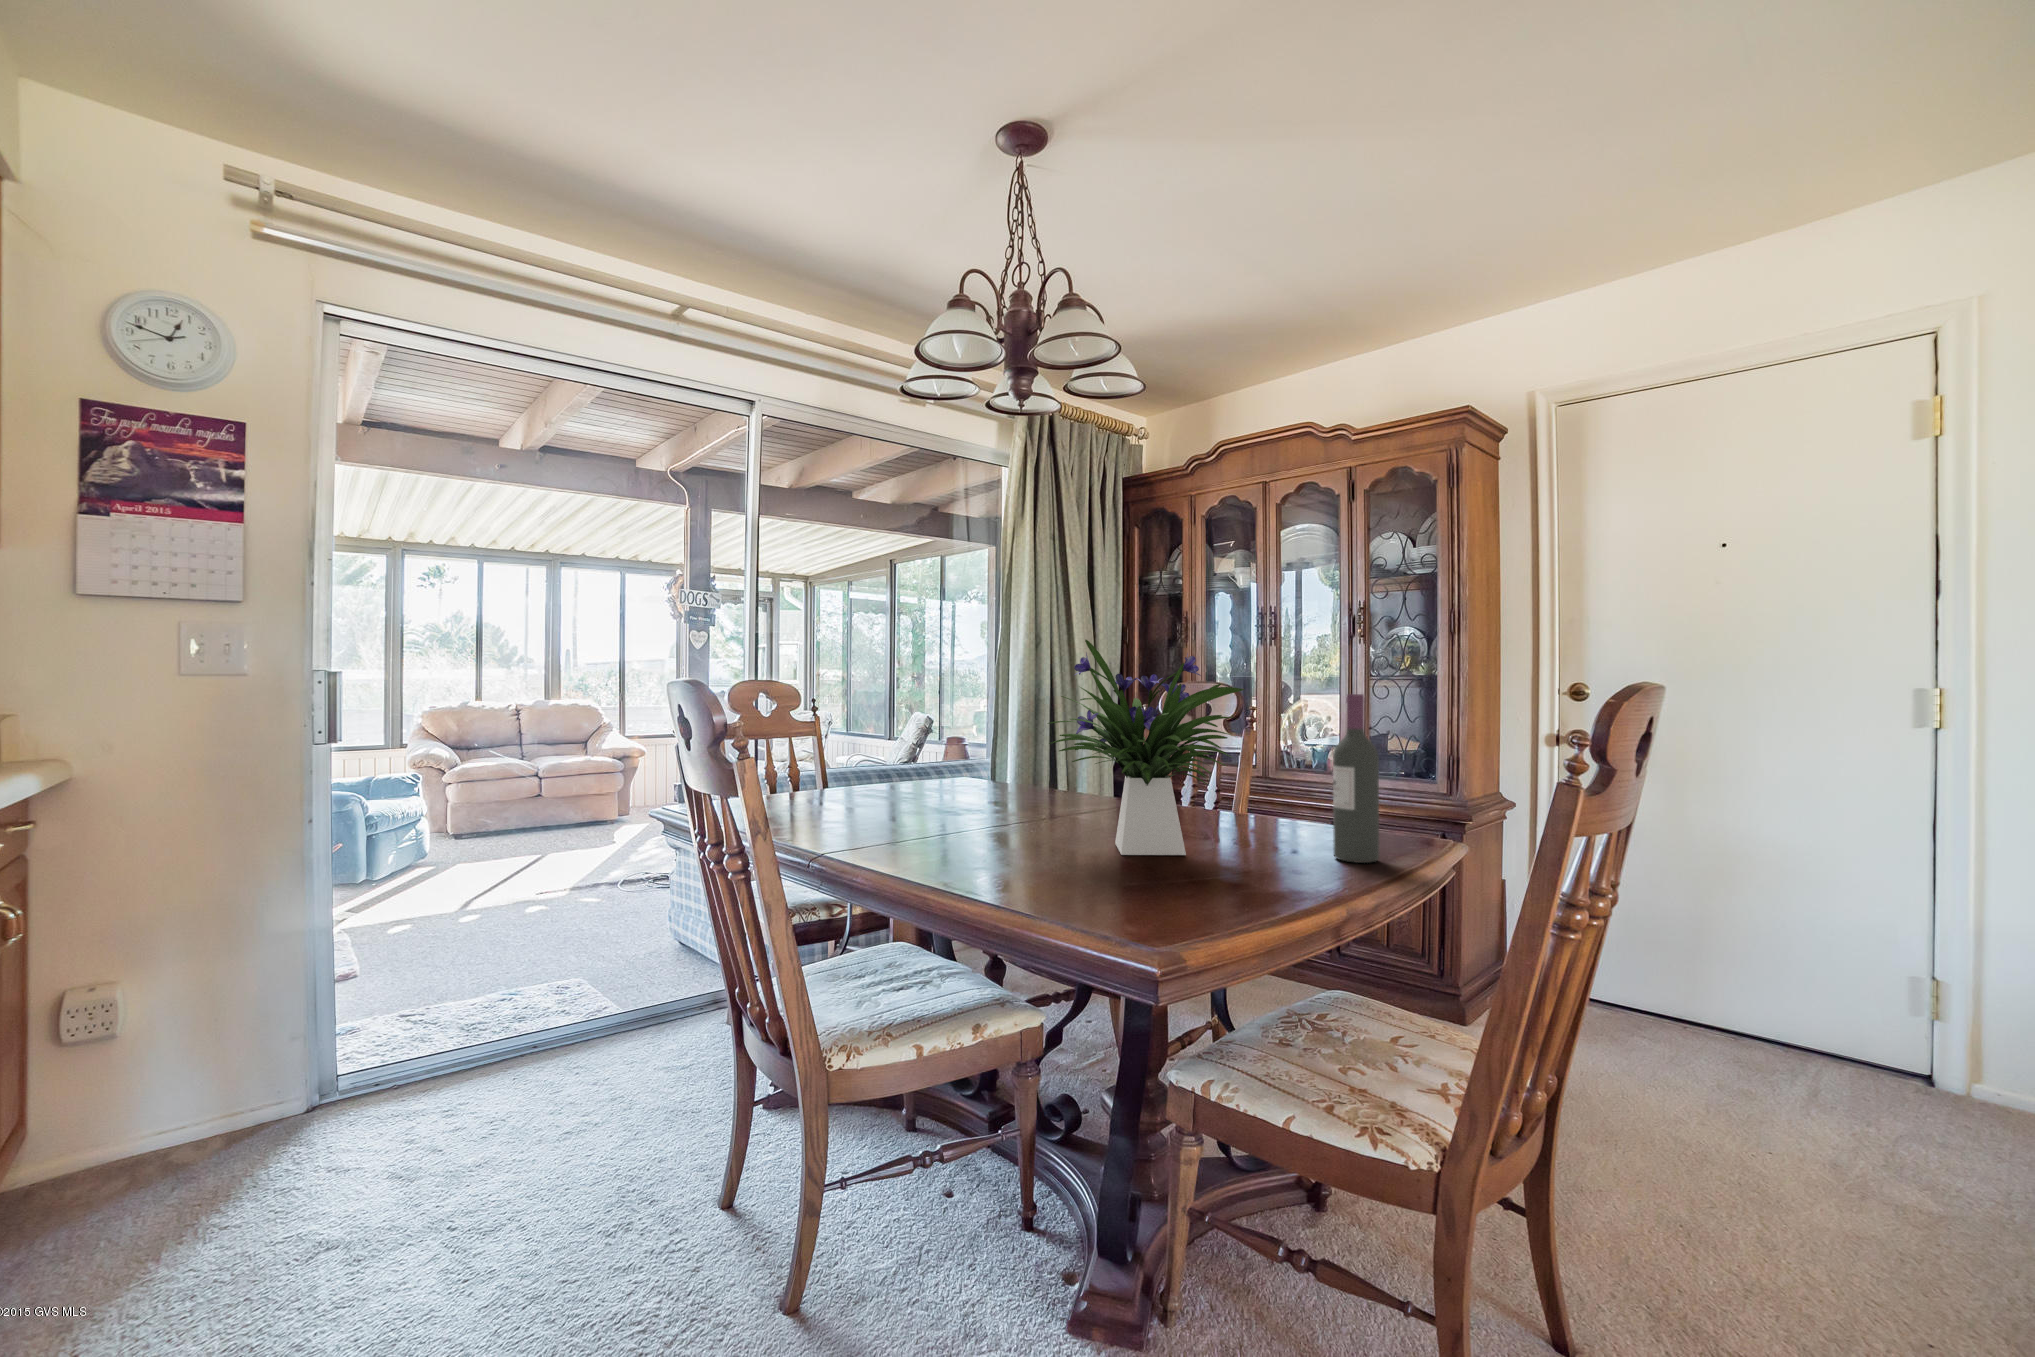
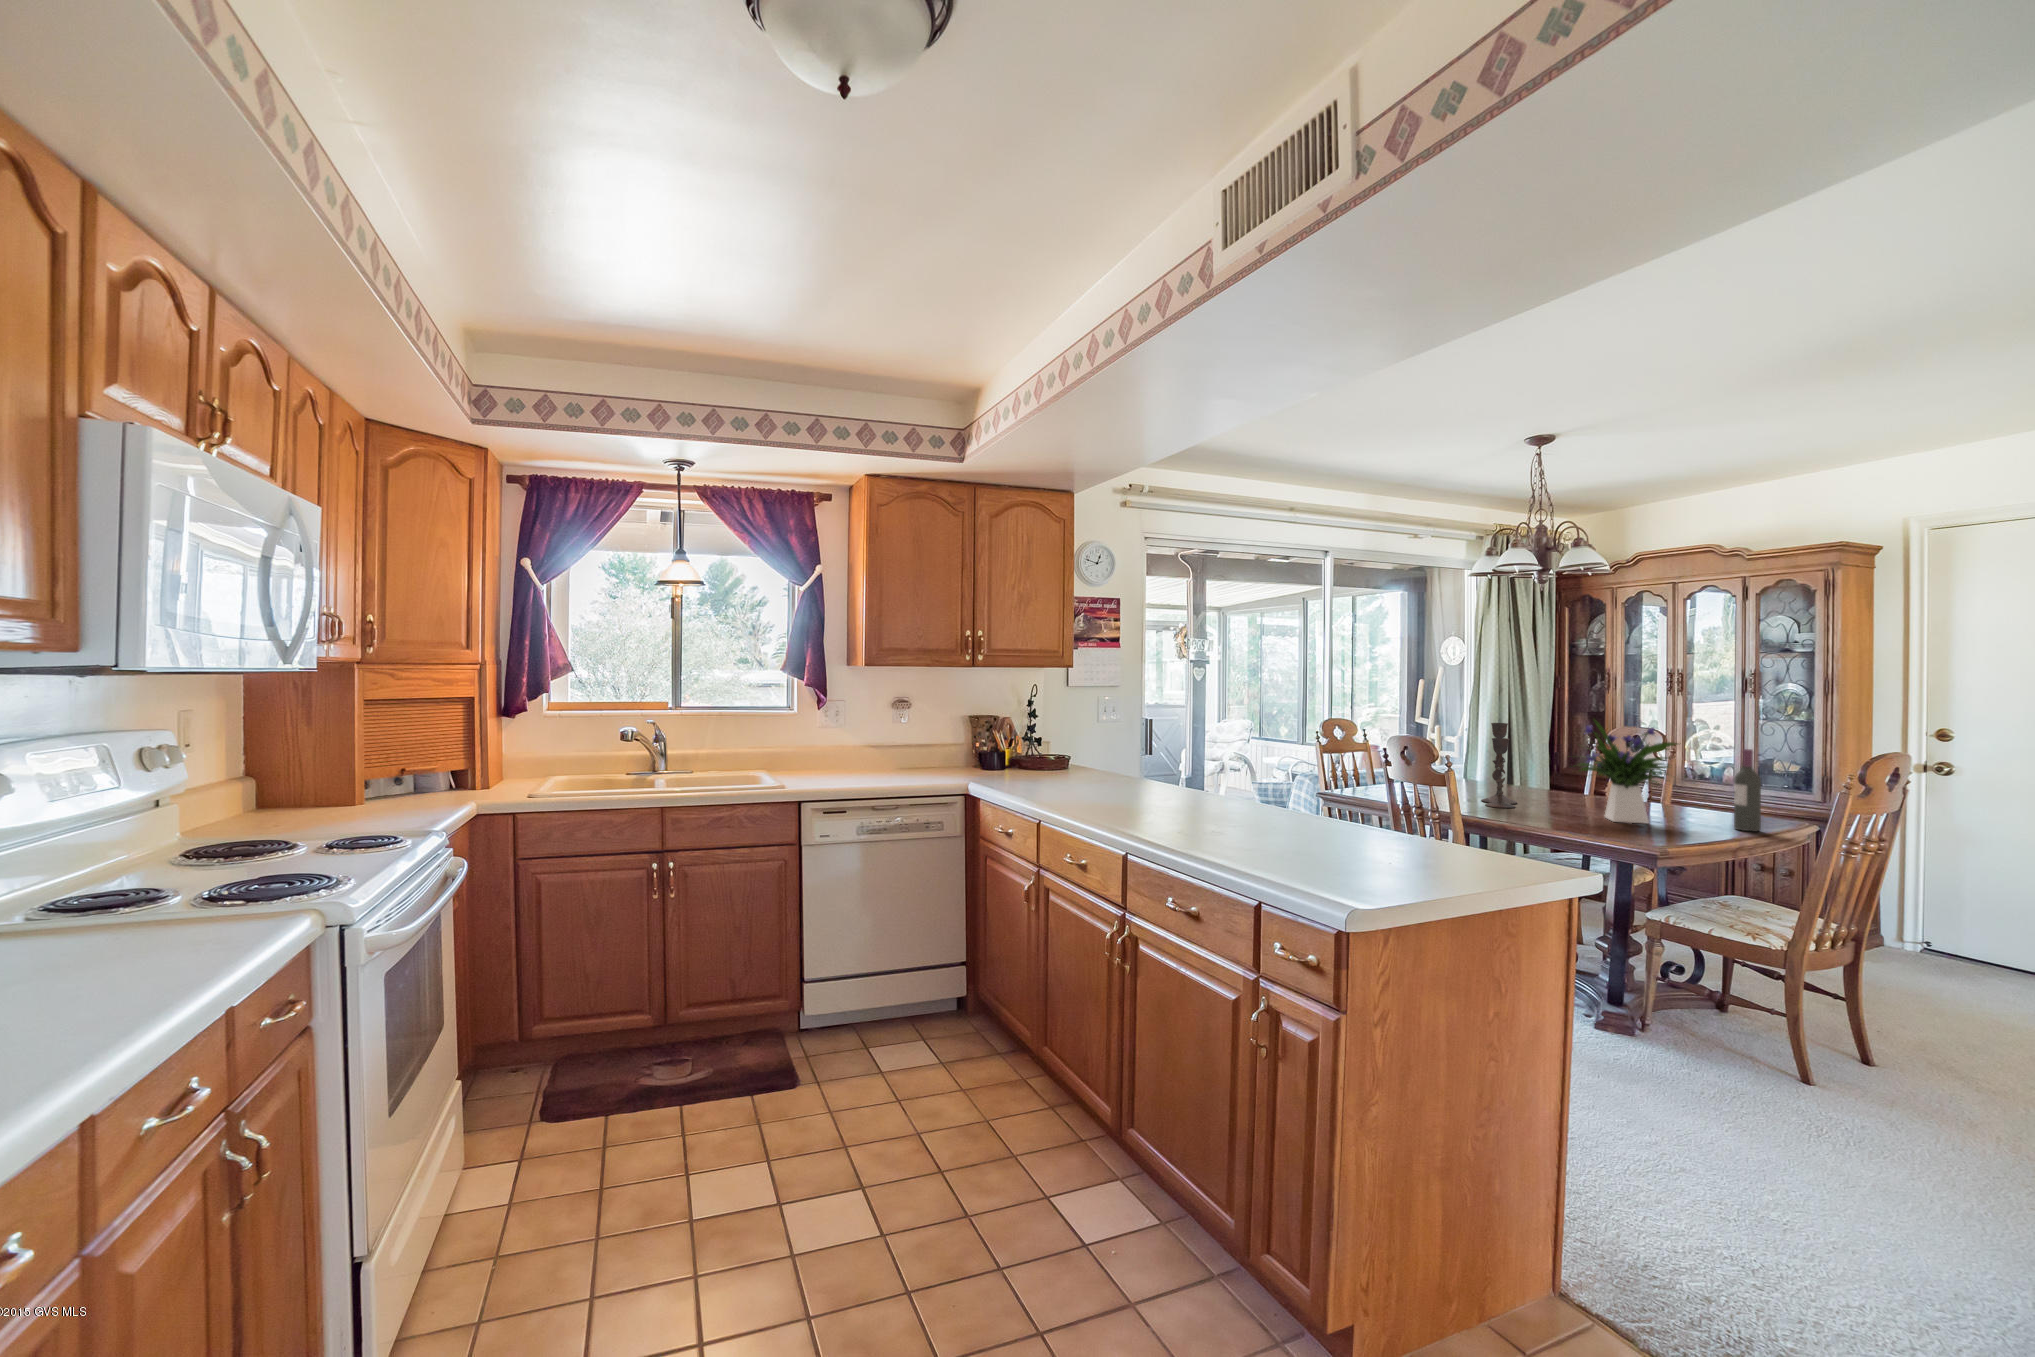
candlestick: none [925,668,995,832] -> present [1481,723,1517,808]

